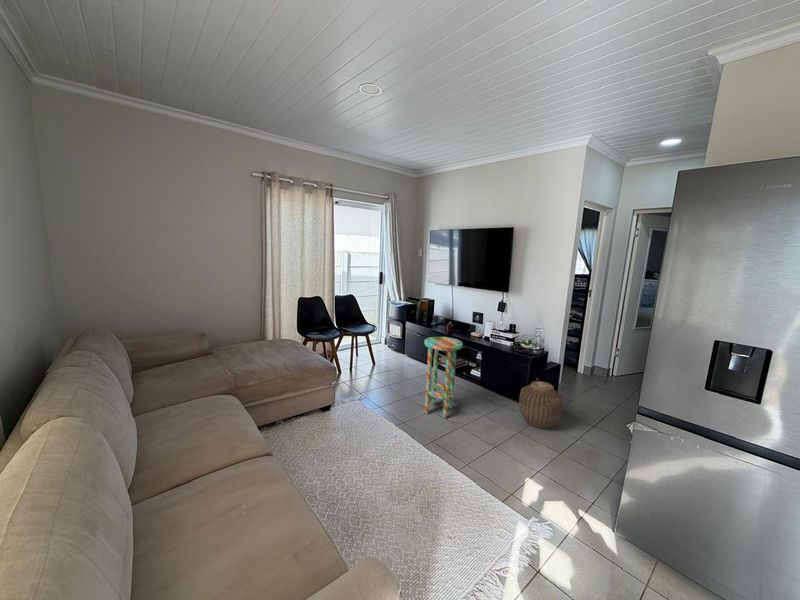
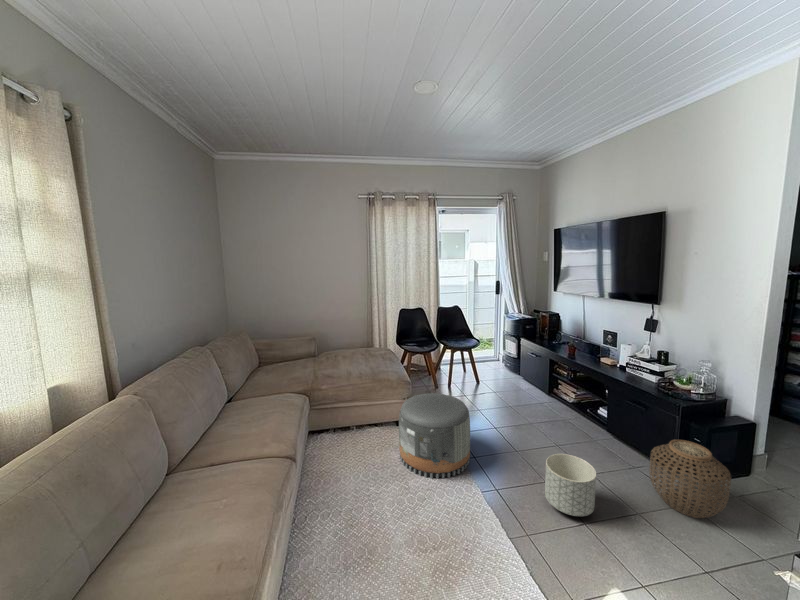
side table: present [424,337,463,418] -> none [507,359,559,464]
pouf: none [338,374,402,448] -> present [399,393,470,479]
planter: none [464,404,500,446] -> present [545,454,596,516]

